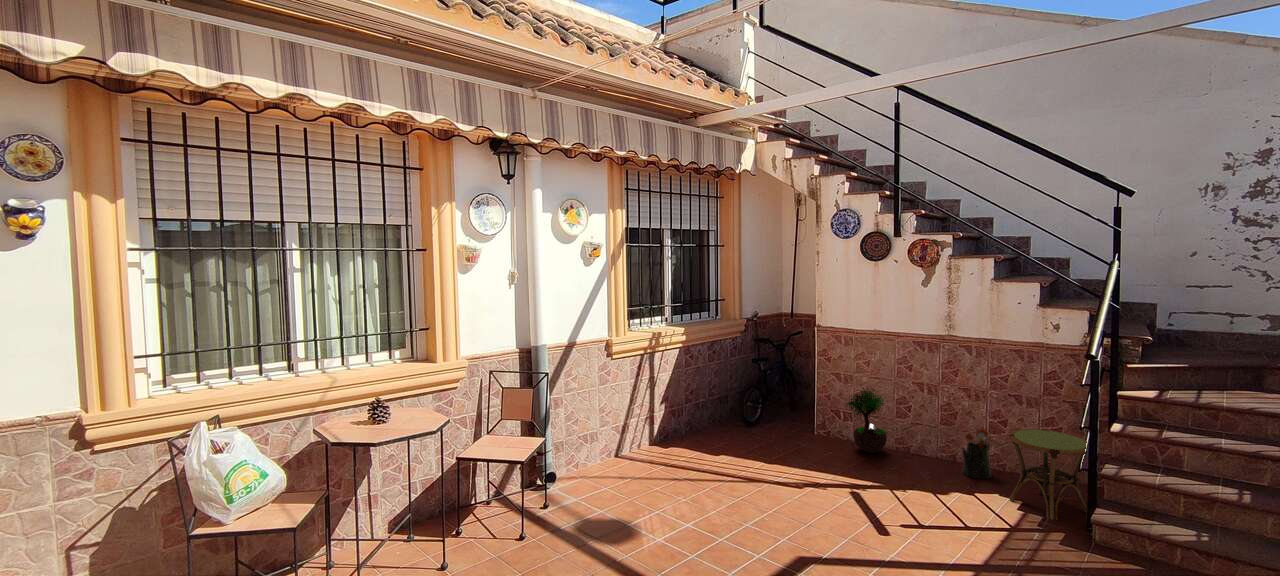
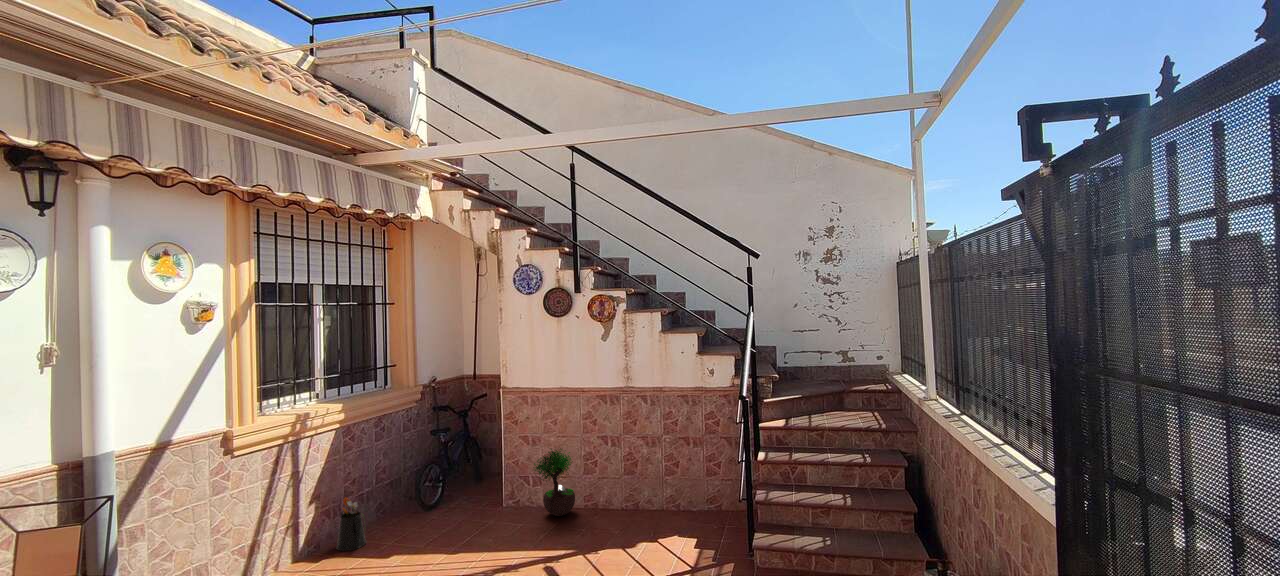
watering can: present [962,429,992,479] -> present [336,498,366,551]
side table: present [1009,429,1089,520] -> none [683,467,747,552]

